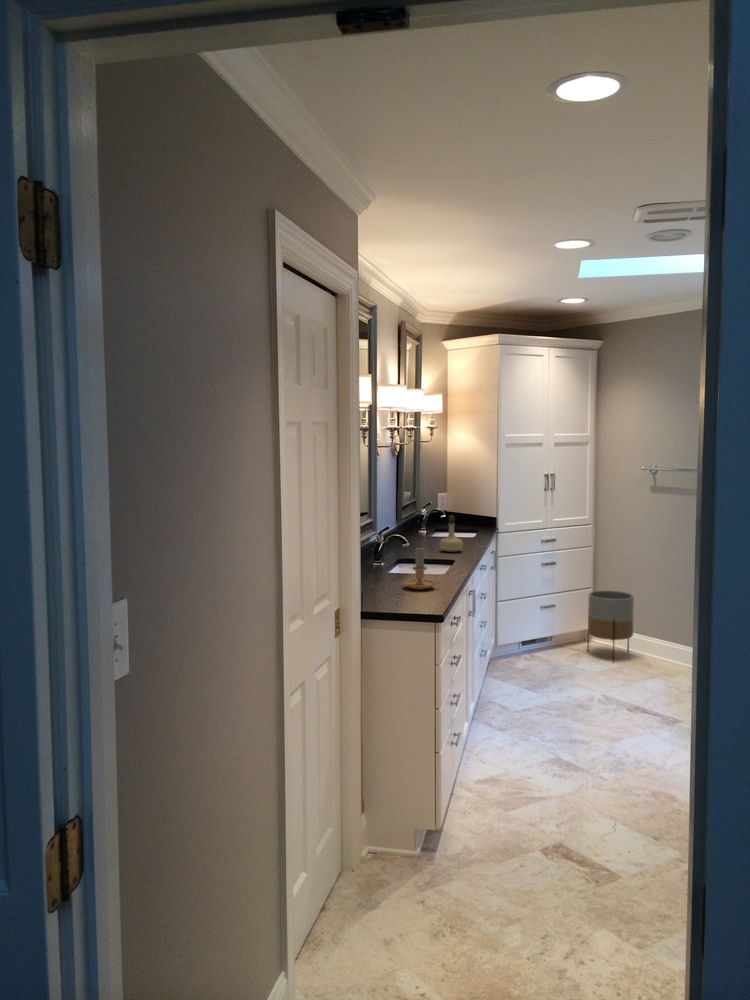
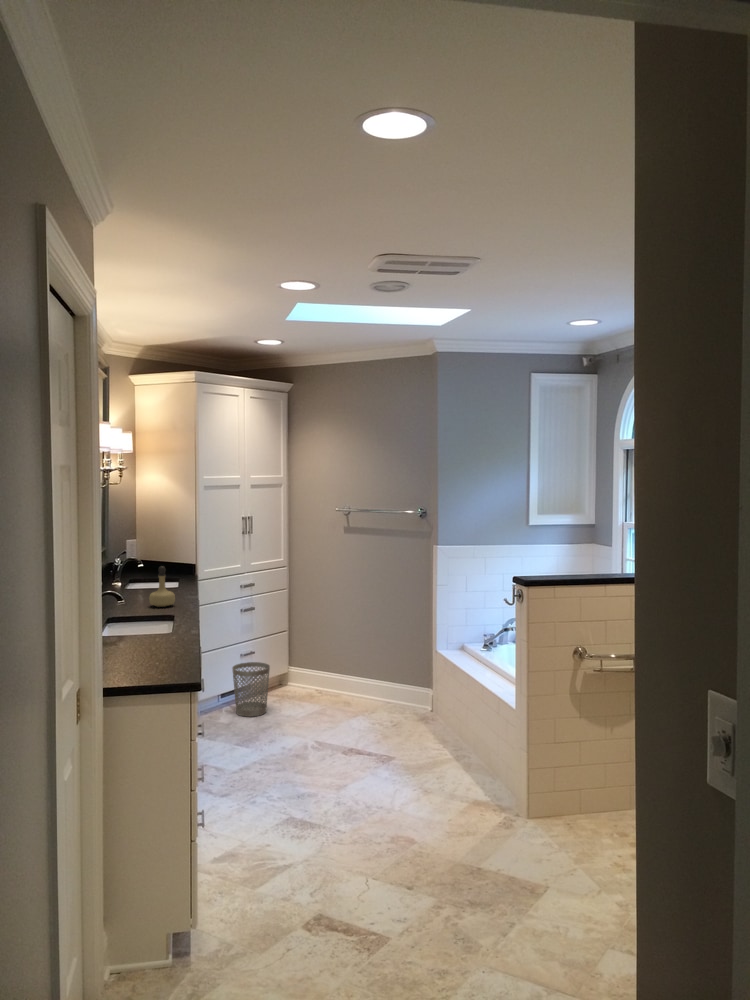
candle: present [404,548,442,590] -> none [132,605,180,656]
planter: present [587,591,634,662] -> none [287,632,331,704]
wastebasket: none [530,614,566,666] -> present [232,662,270,717]

